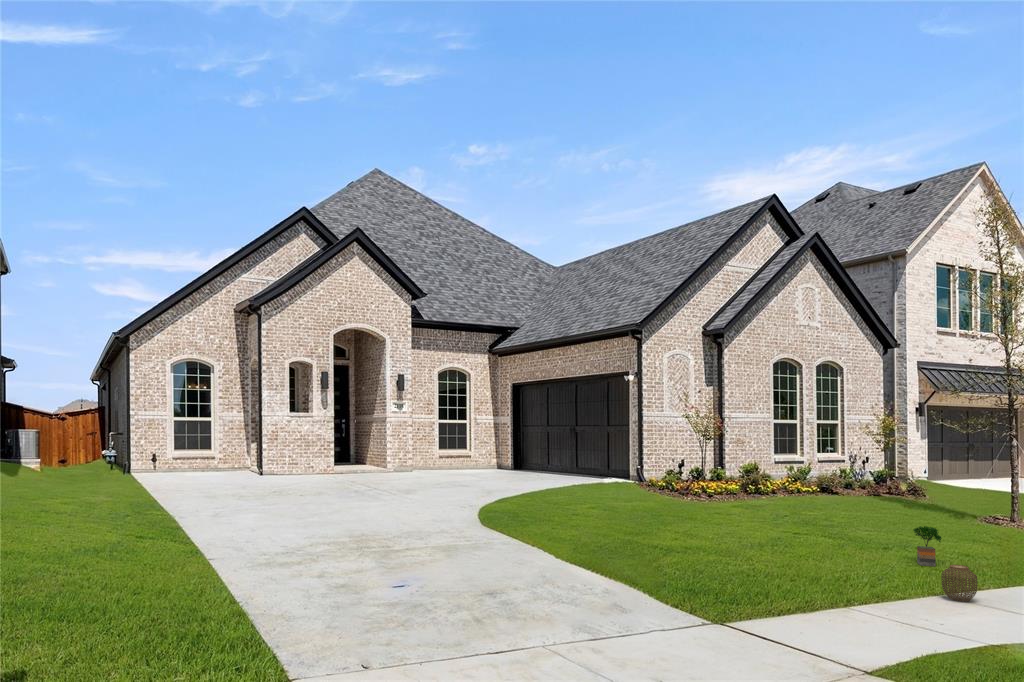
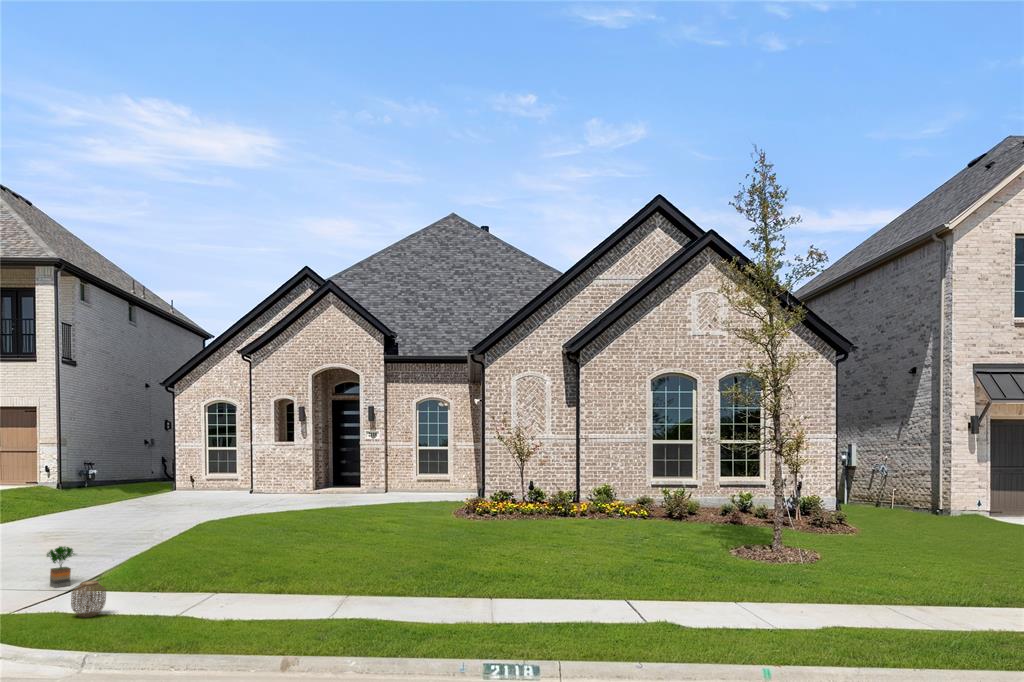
potted tree: present [913,526,941,566] -> present [47,546,75,588]

